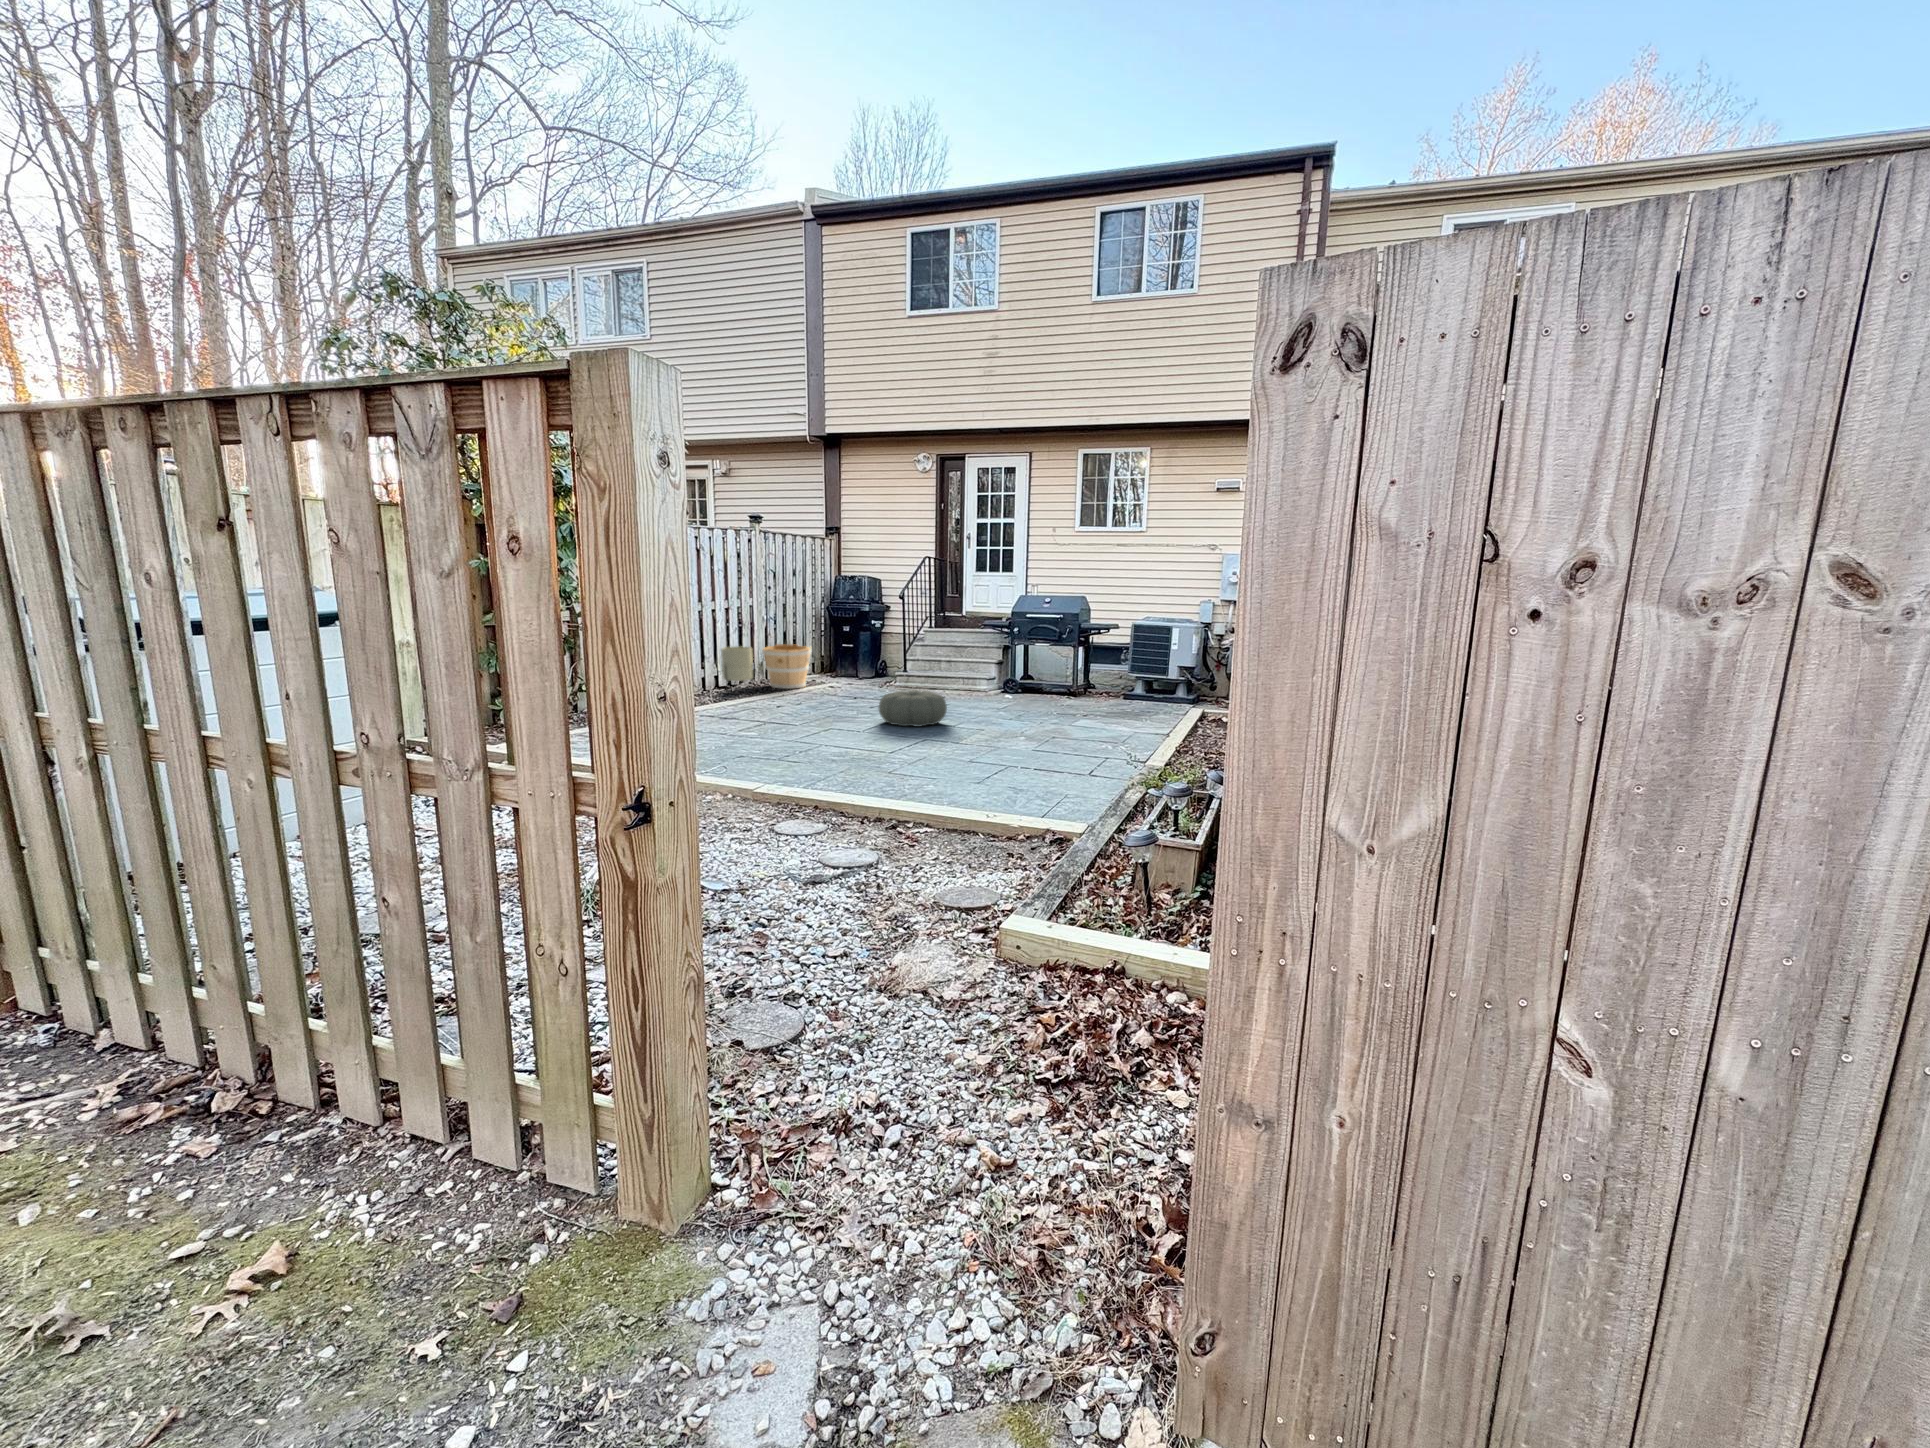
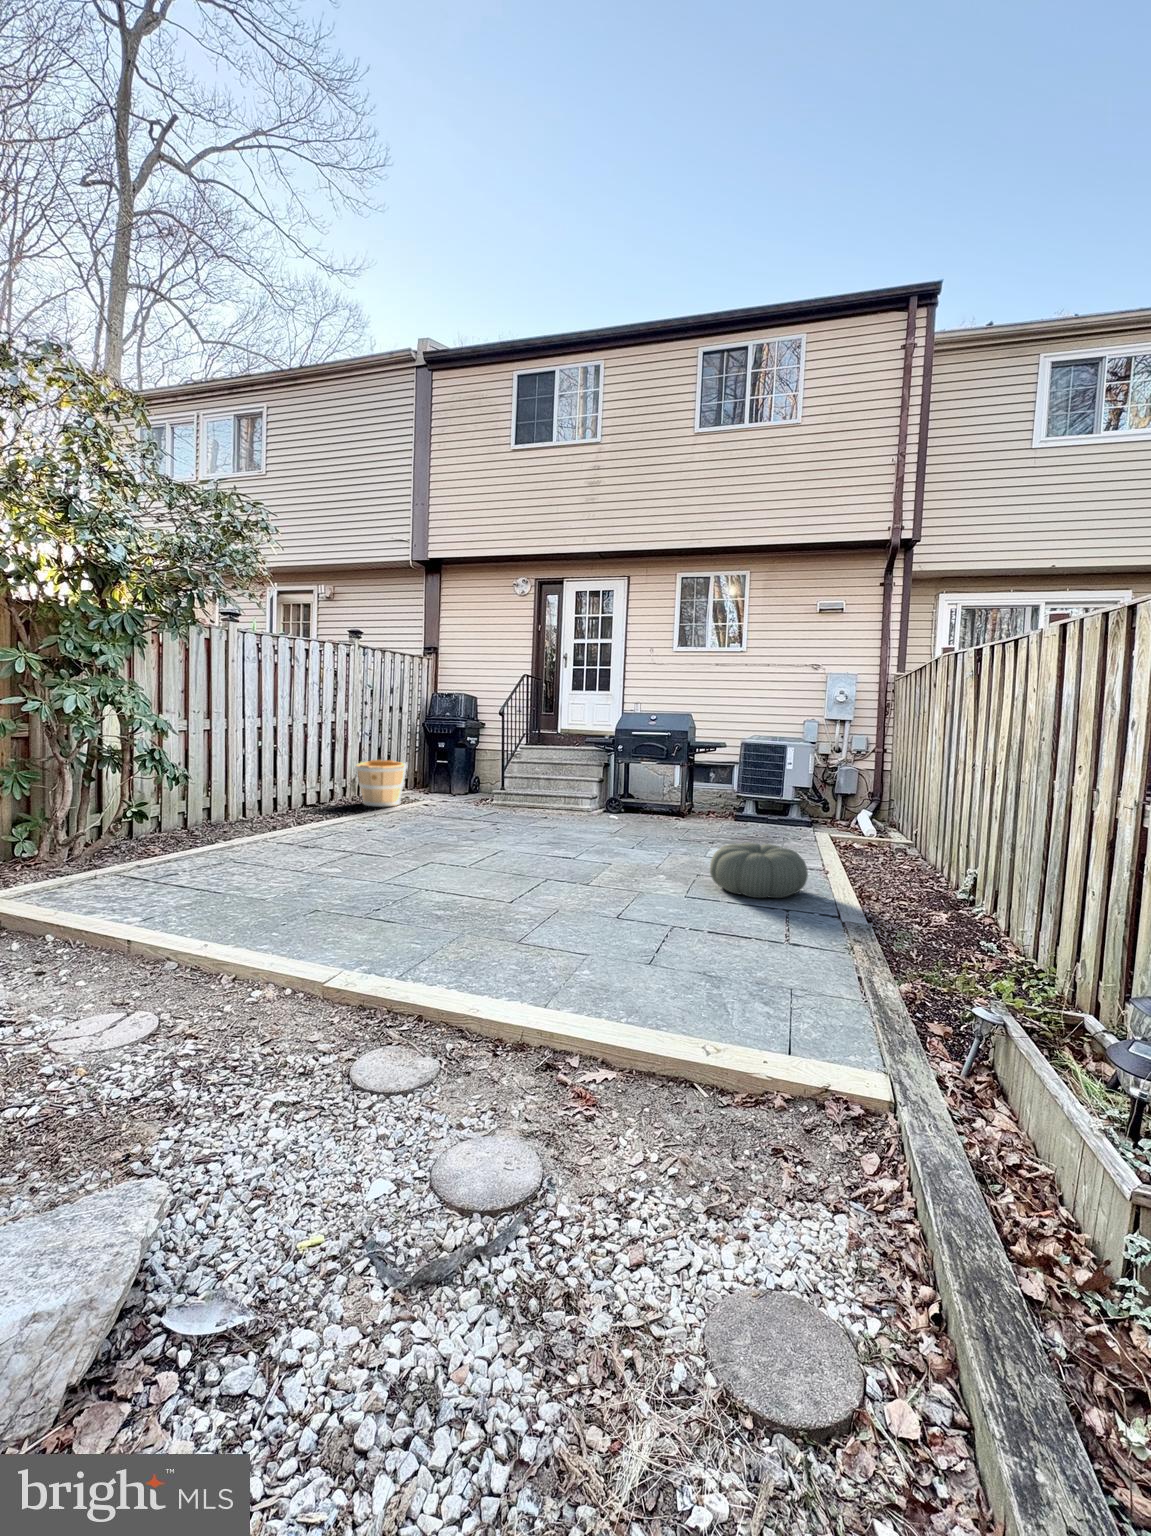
planter: present [721,646,755,690] -> none [310,762,345,814]
pouf: present [879,690,947,726] -> present [710,843,808,898]

